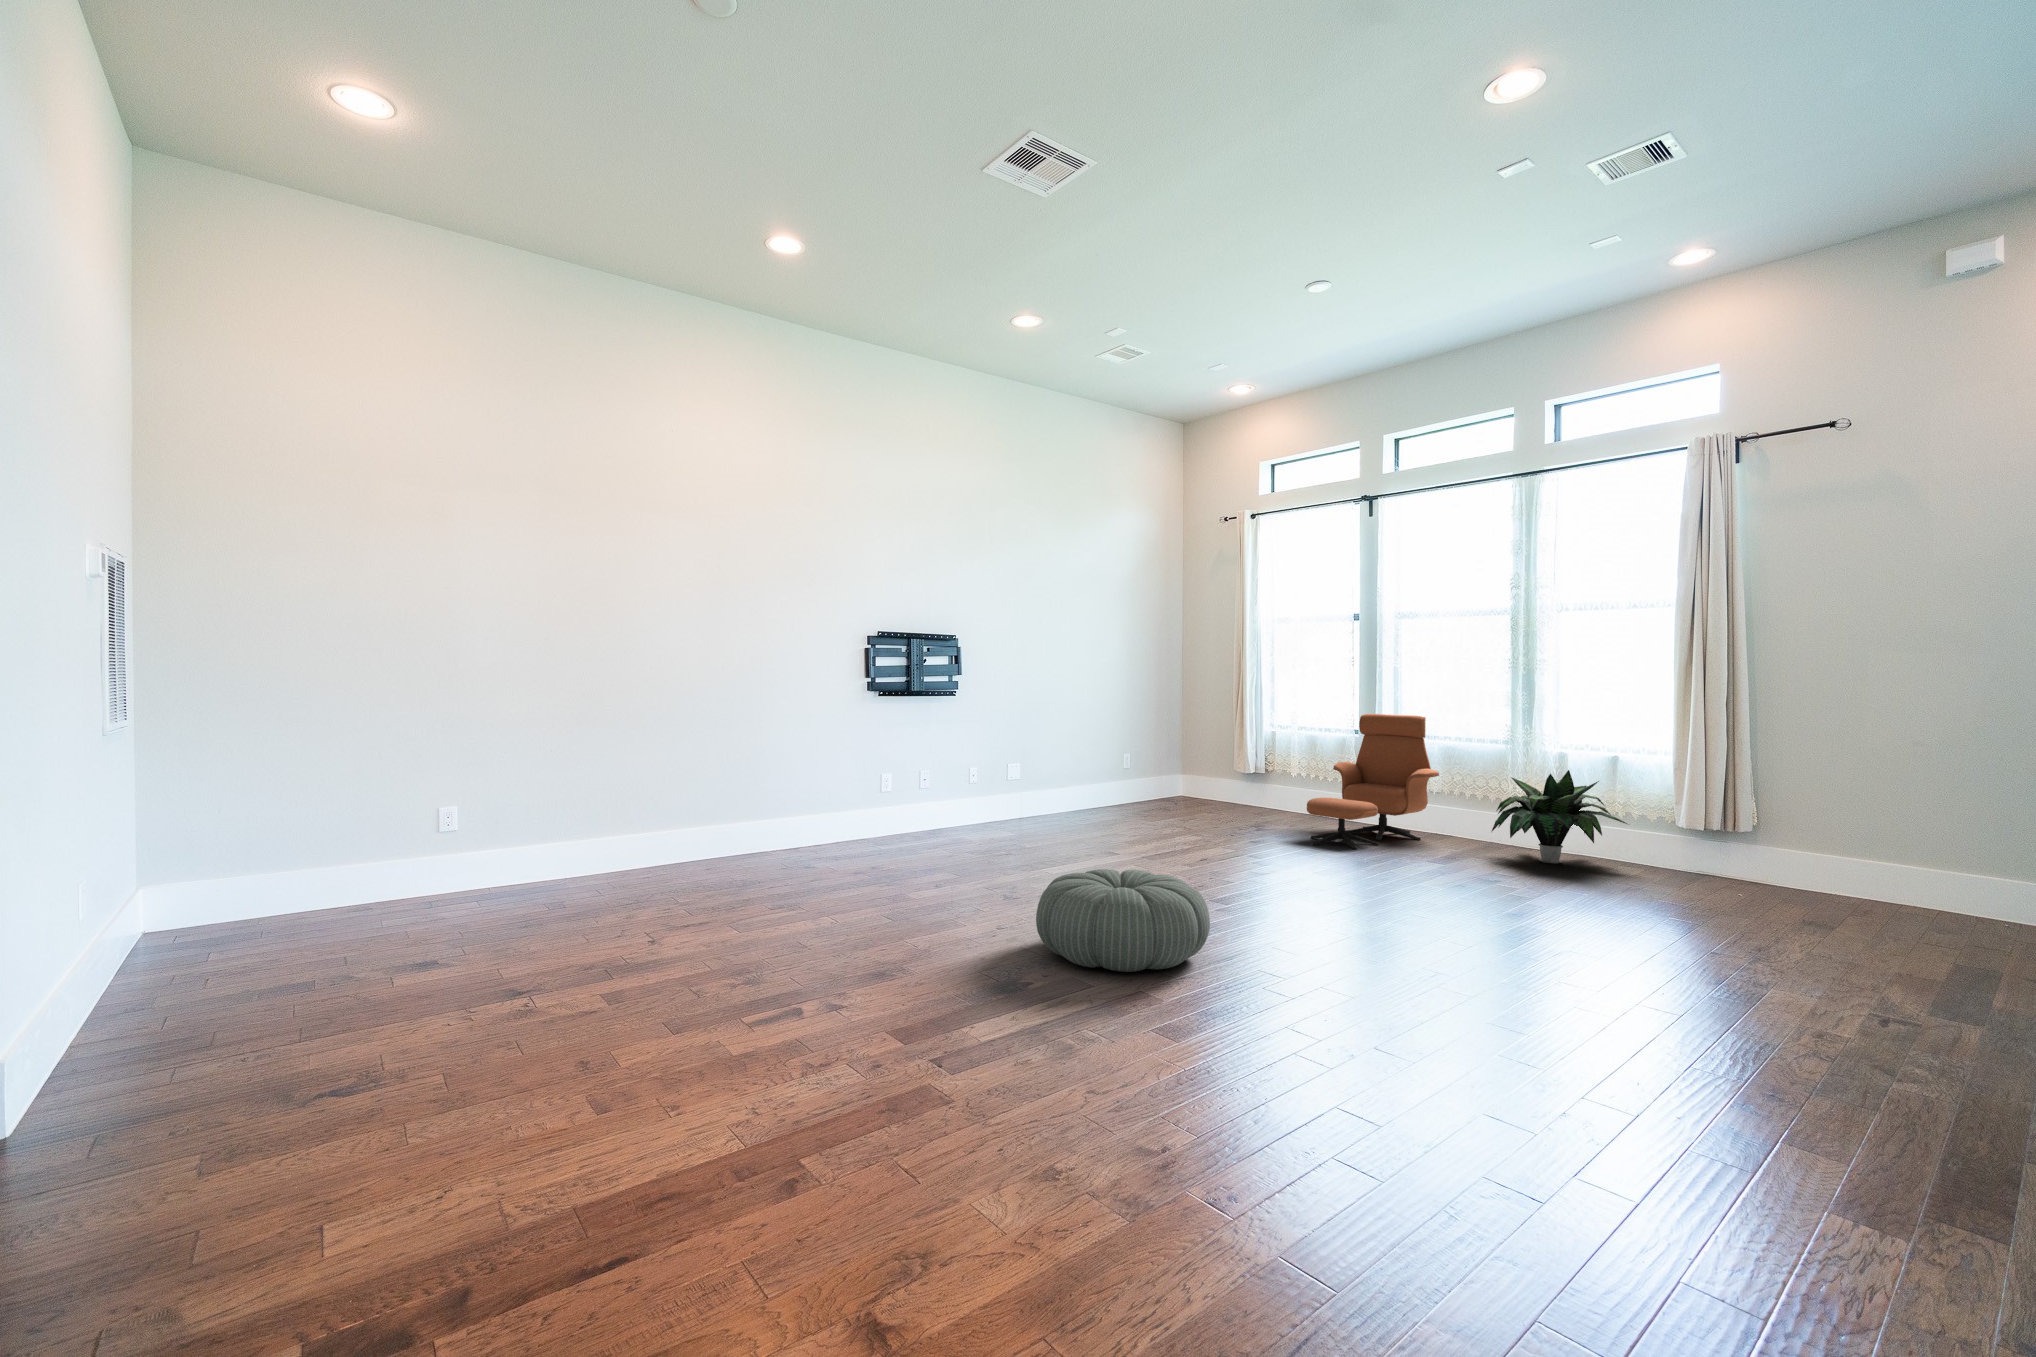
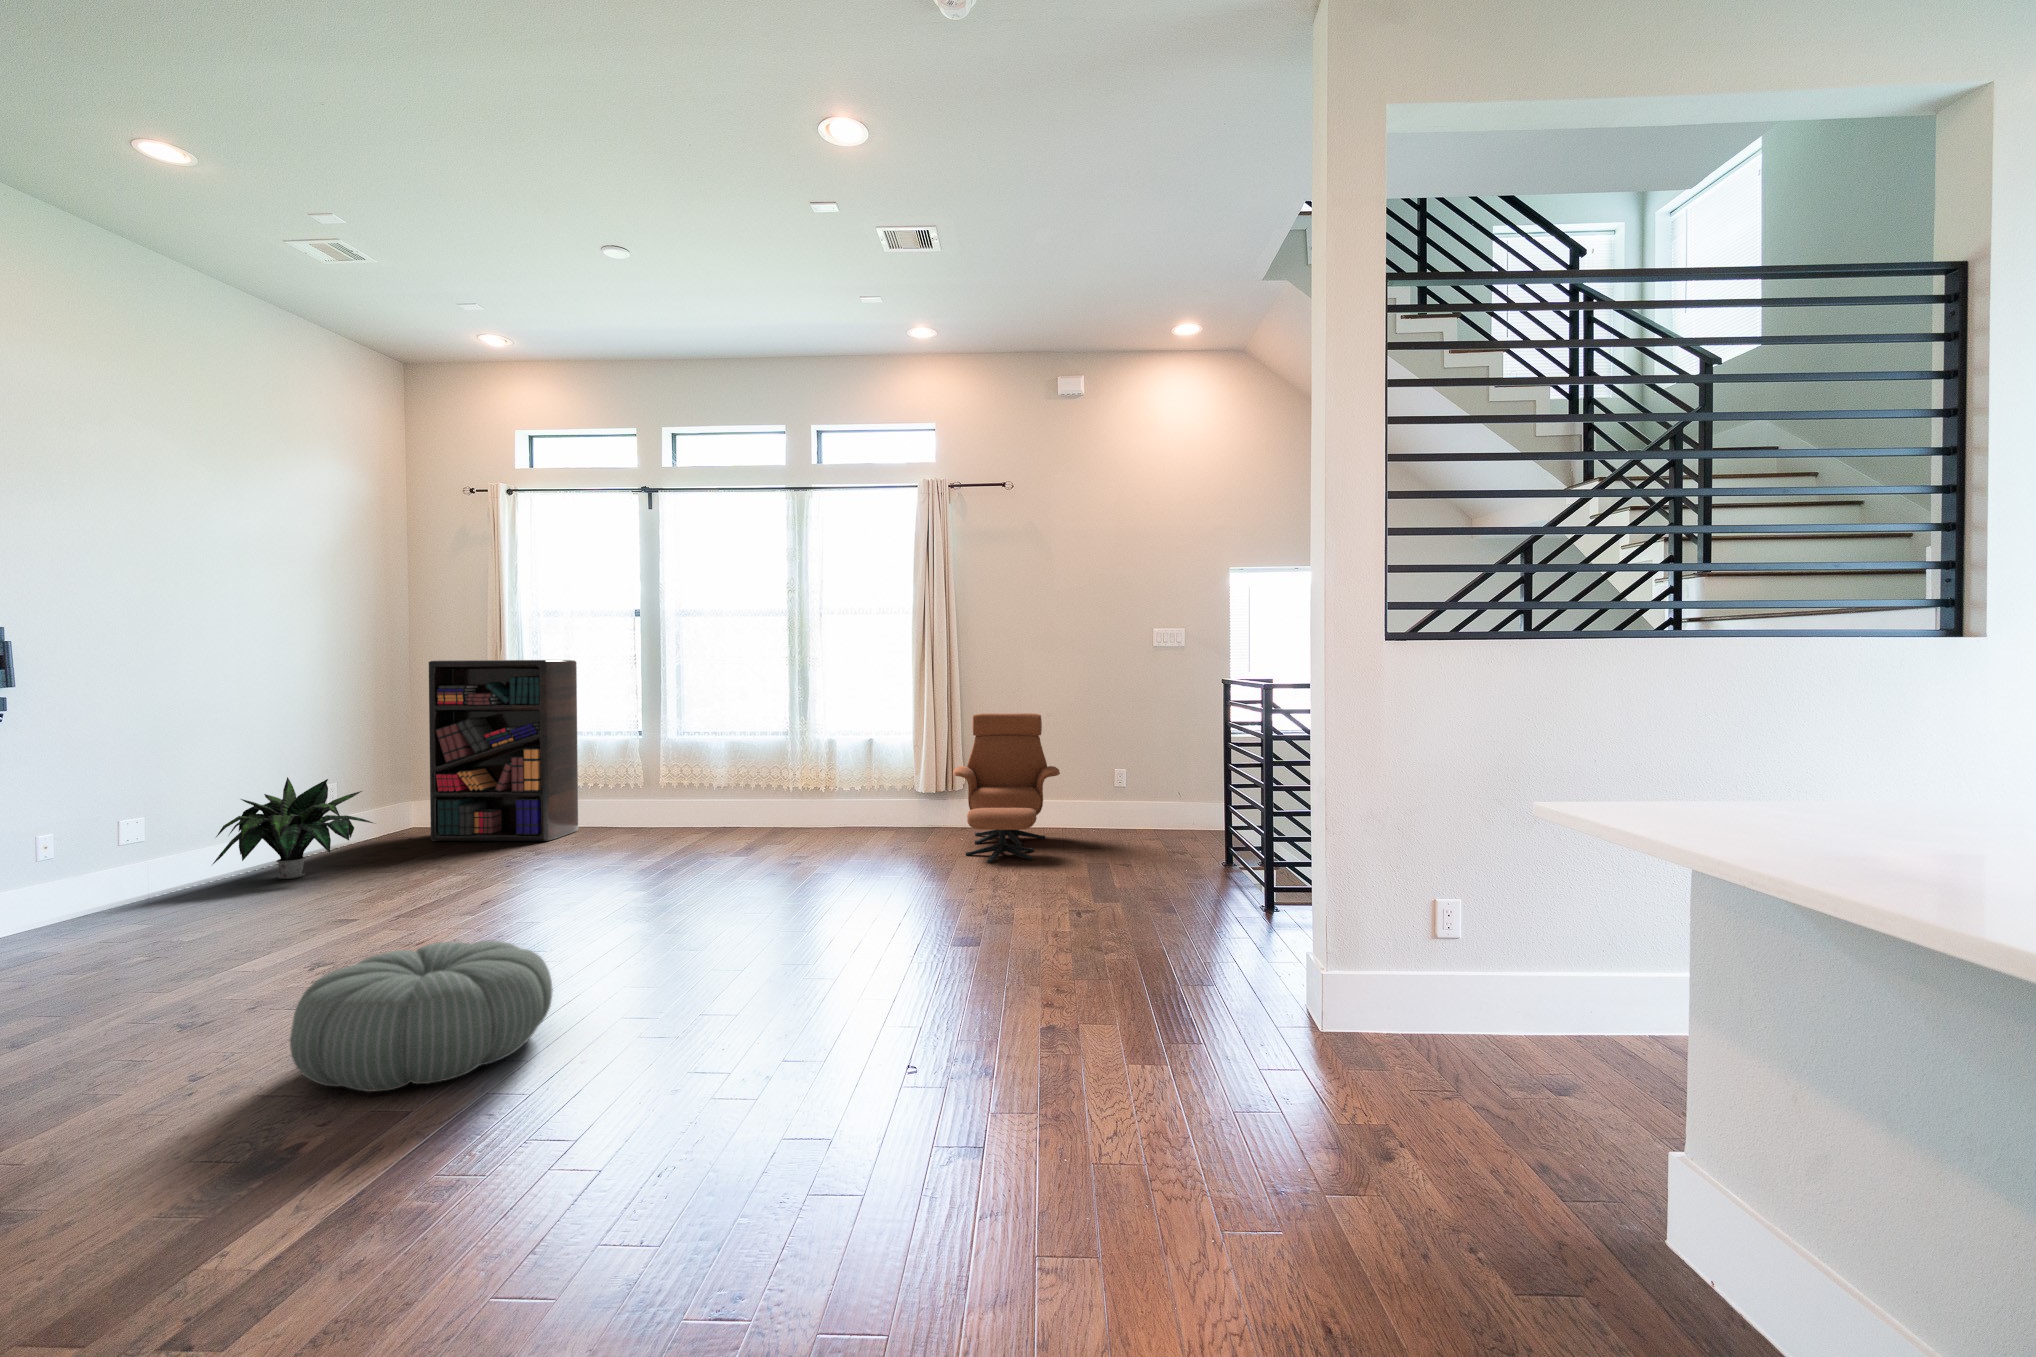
bookshelf: none [1187,661,1304,823] -> present [429,660,578,841]
lounge chair: present [1307,714,1439,849] -> present [953,713,1060,863]
potted plant: present [1492,770,1627,864] -> present [213,777,373,879]

